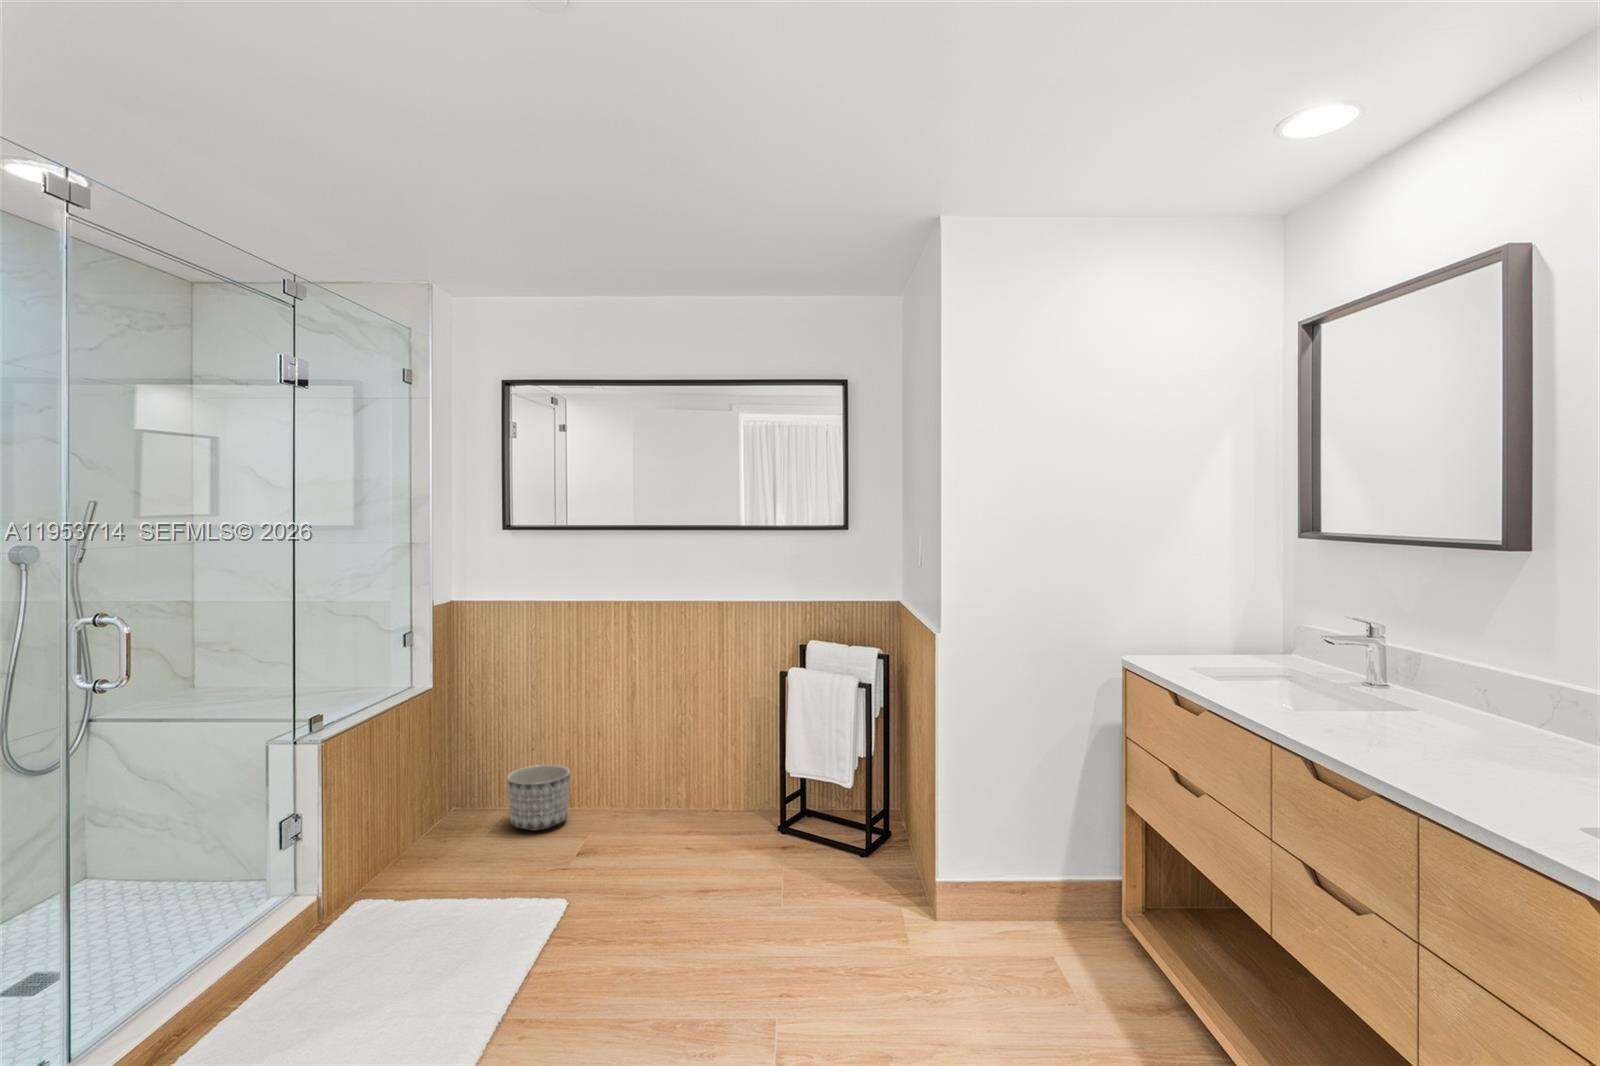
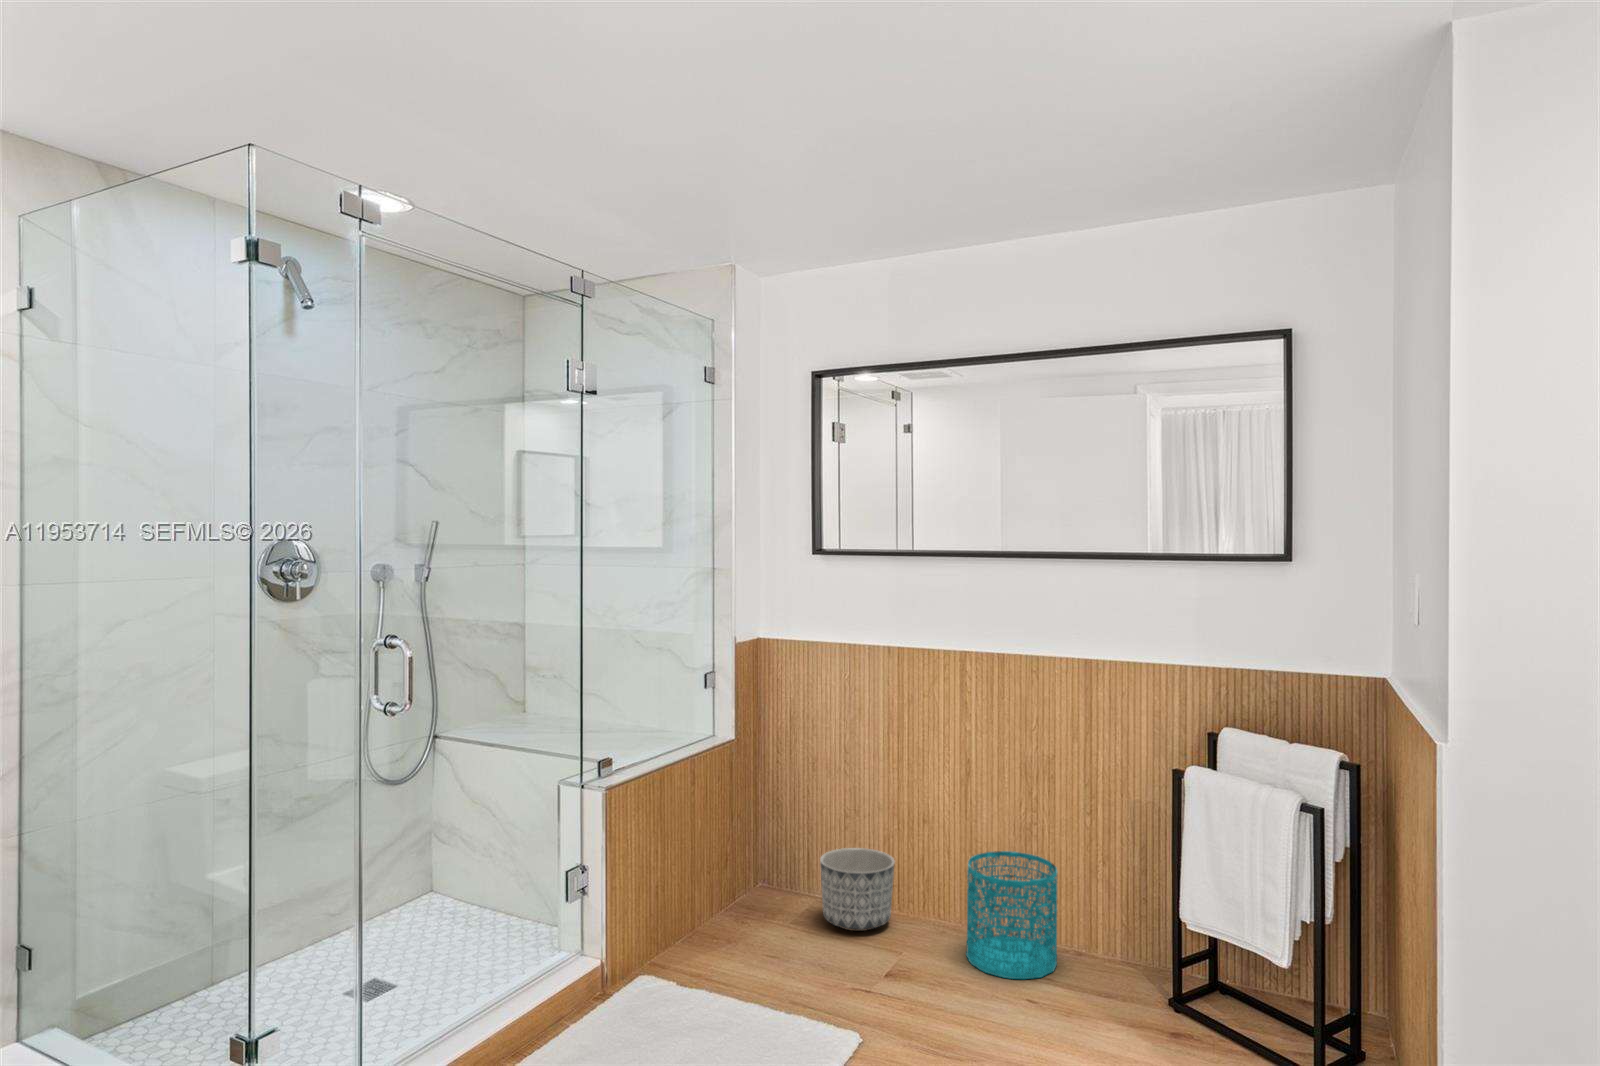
wastebasket: none [632,747,699,839] -> present [966,851,1057,979]

